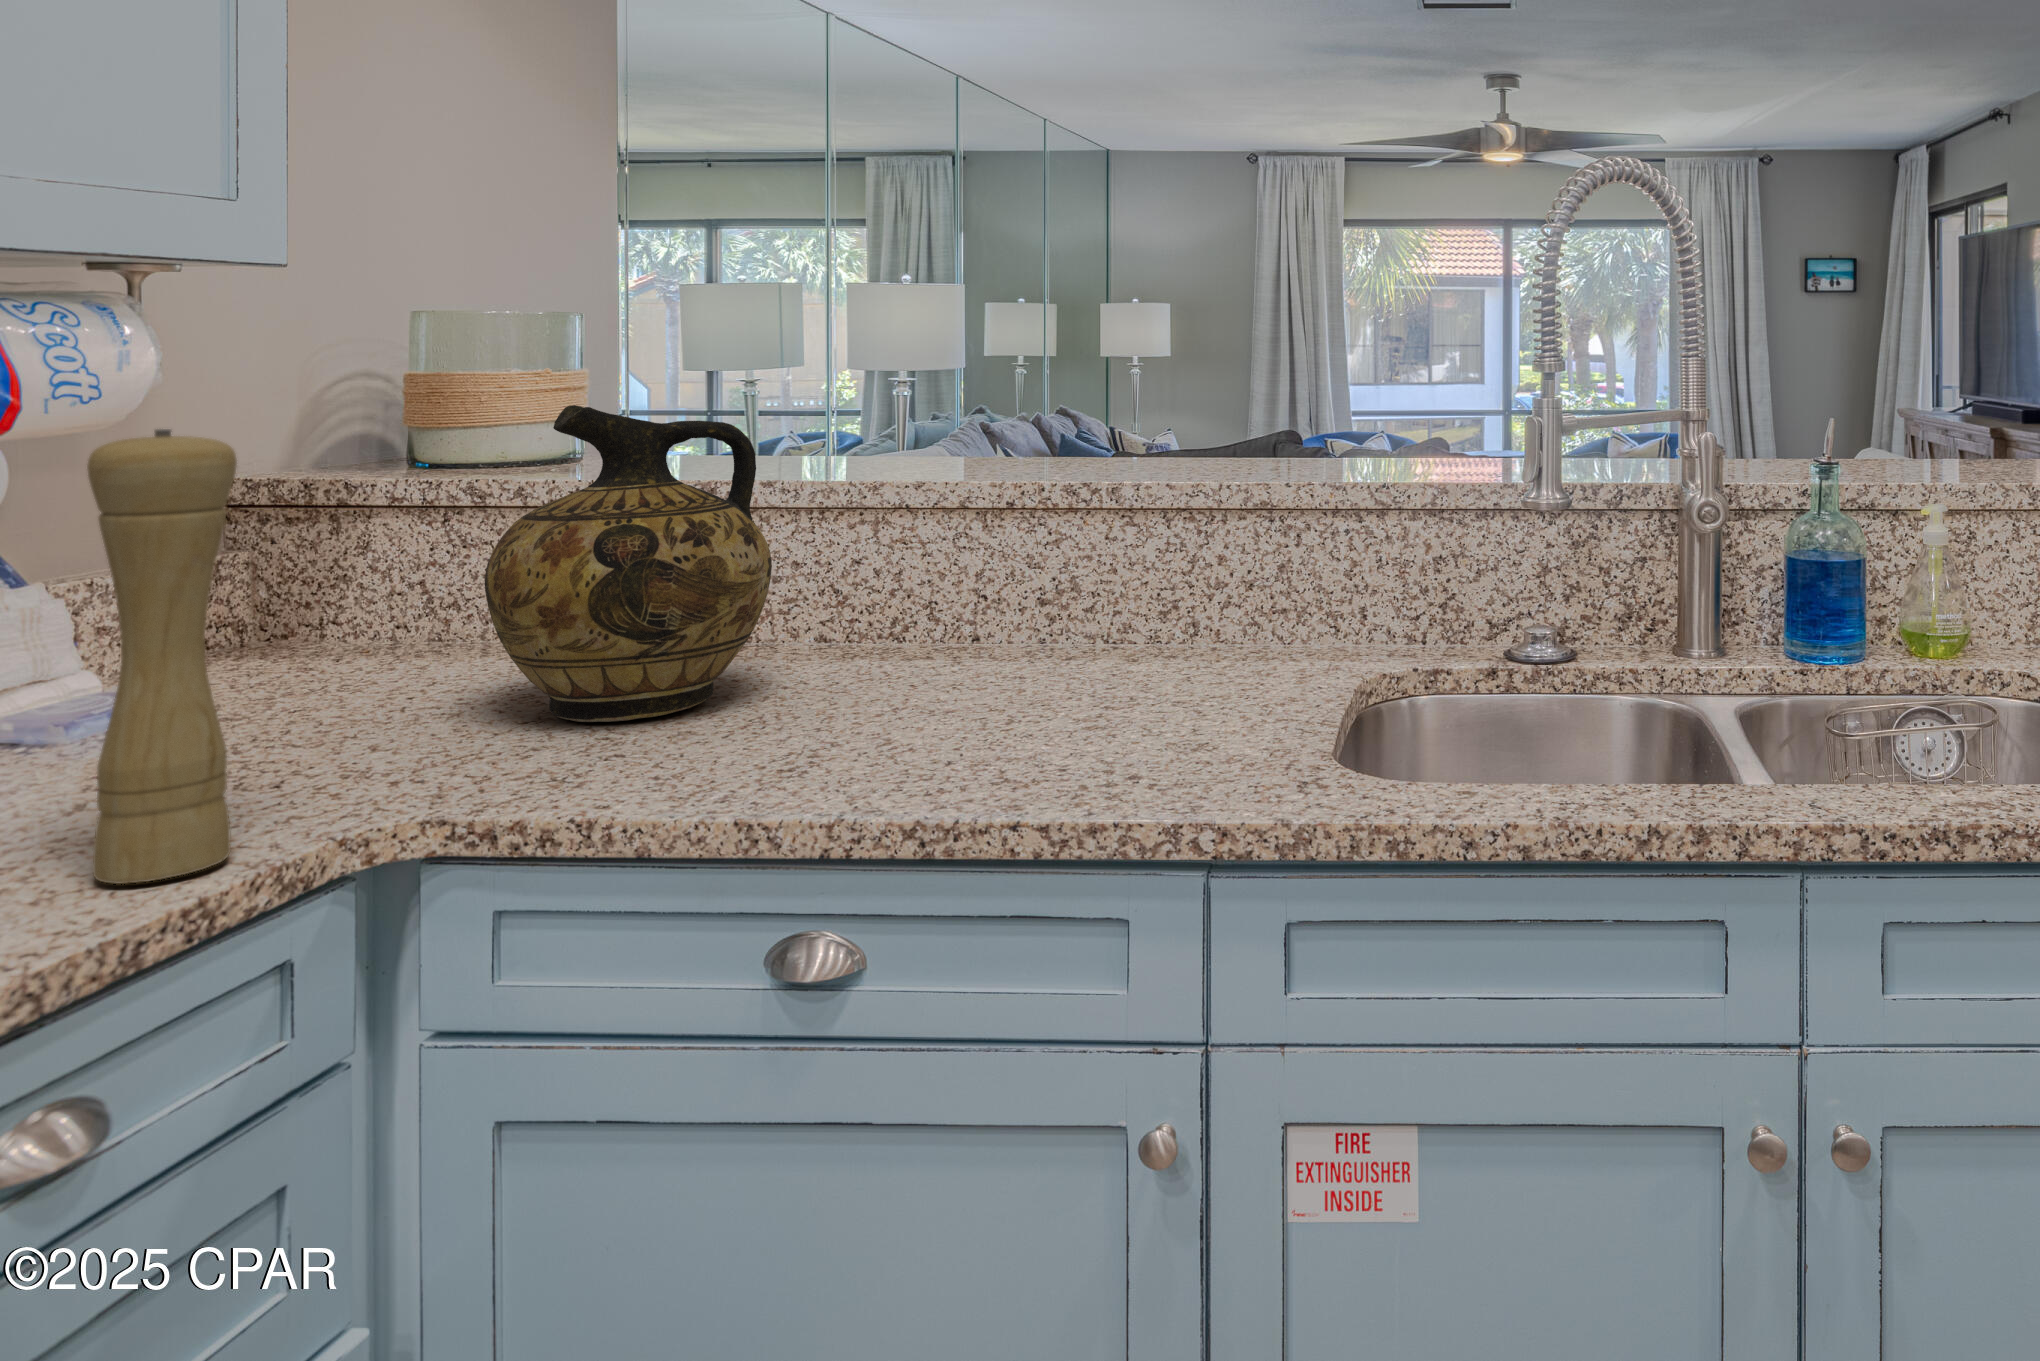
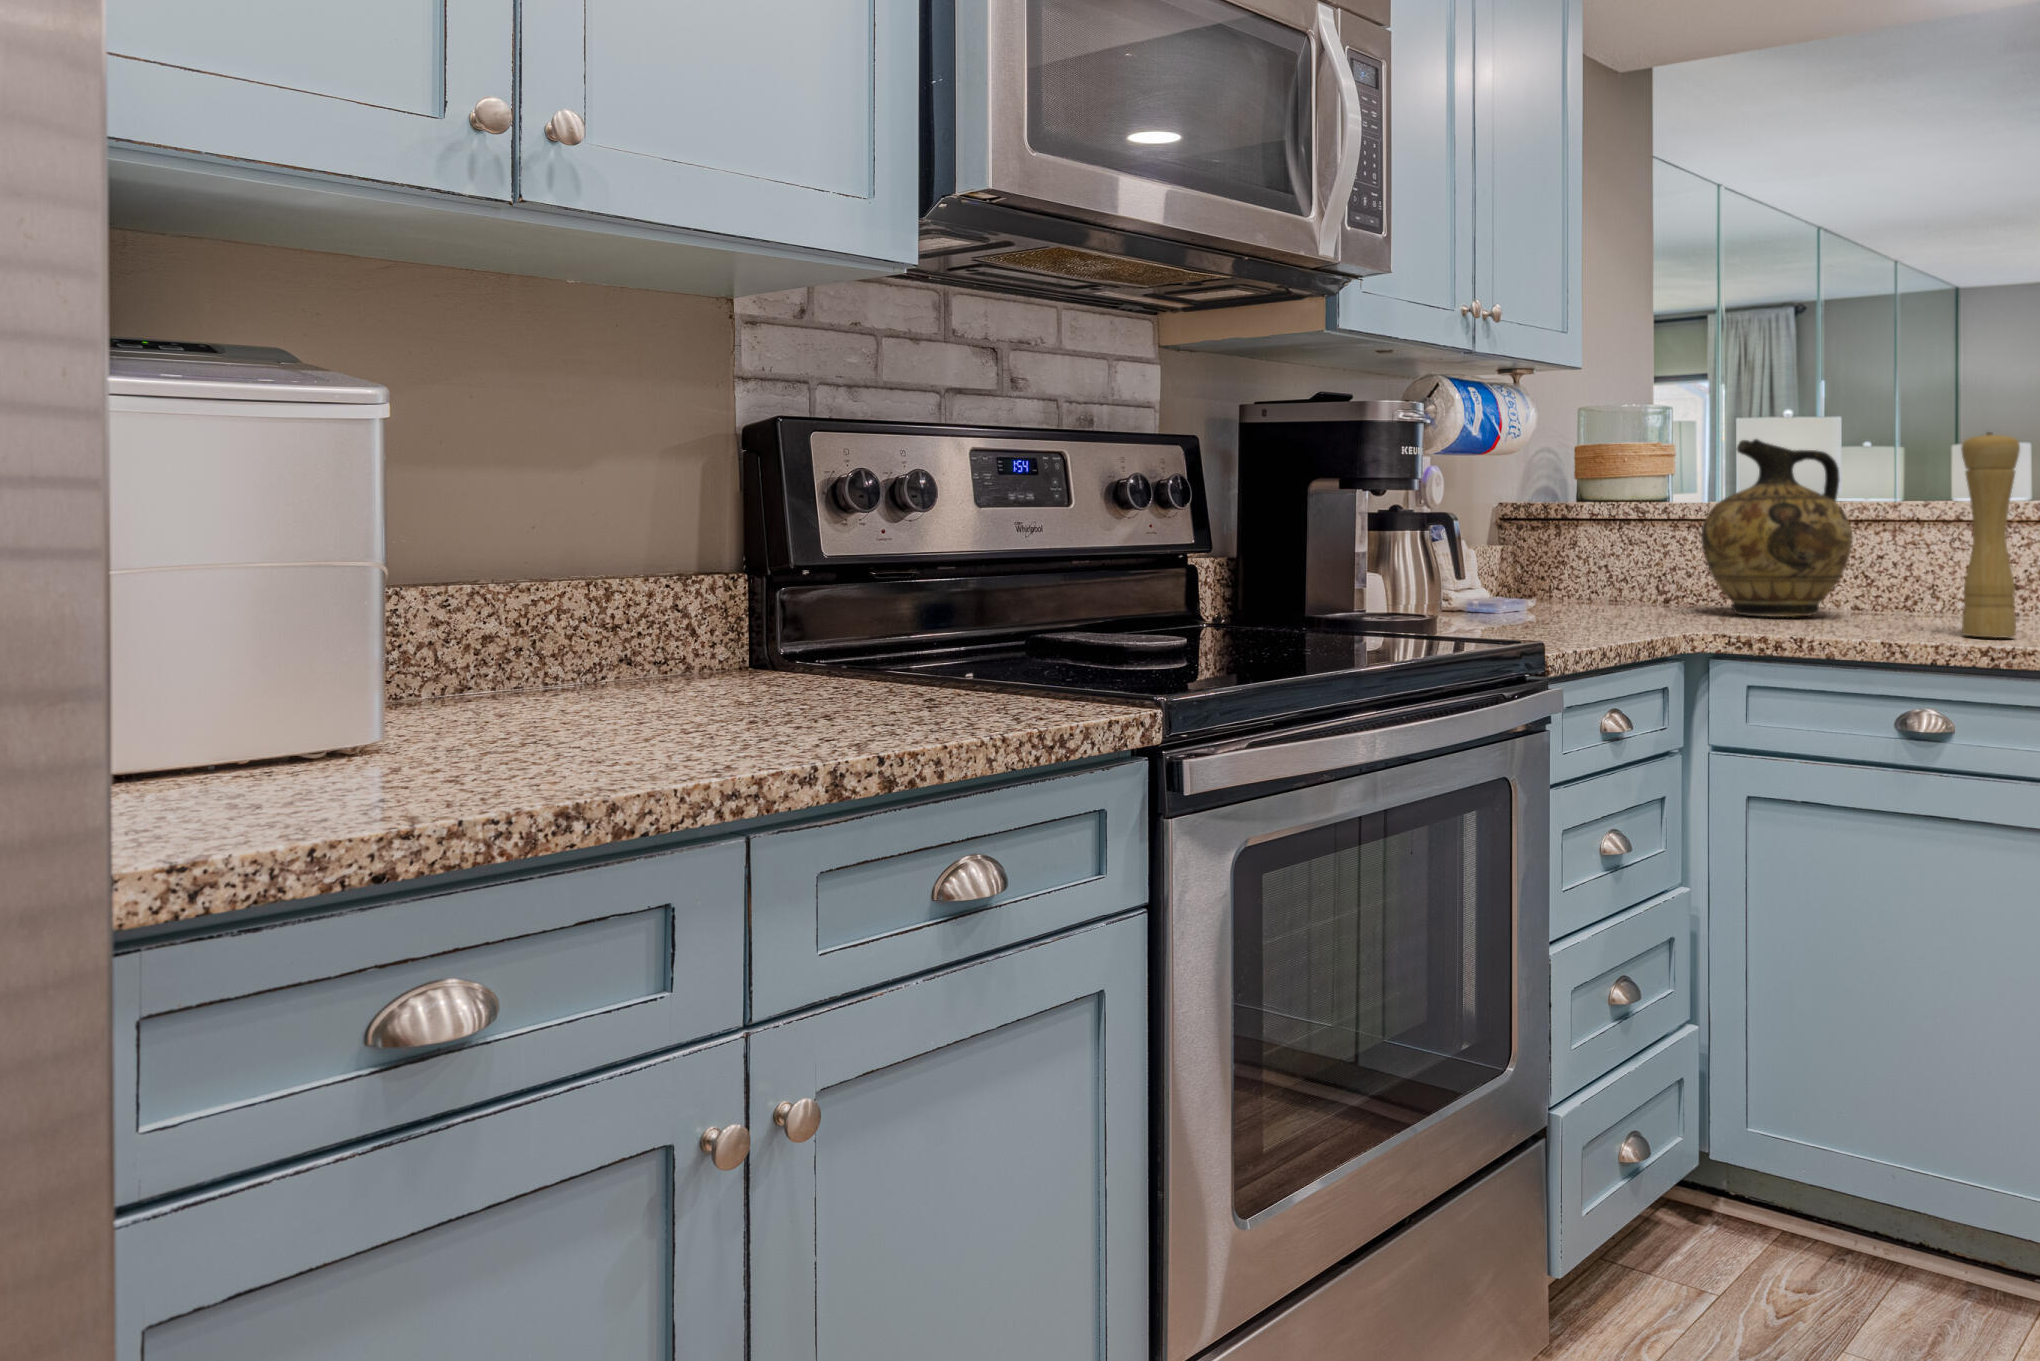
pepper mill: present [87,429,237,884] -> present [1961,432,2020,638]

